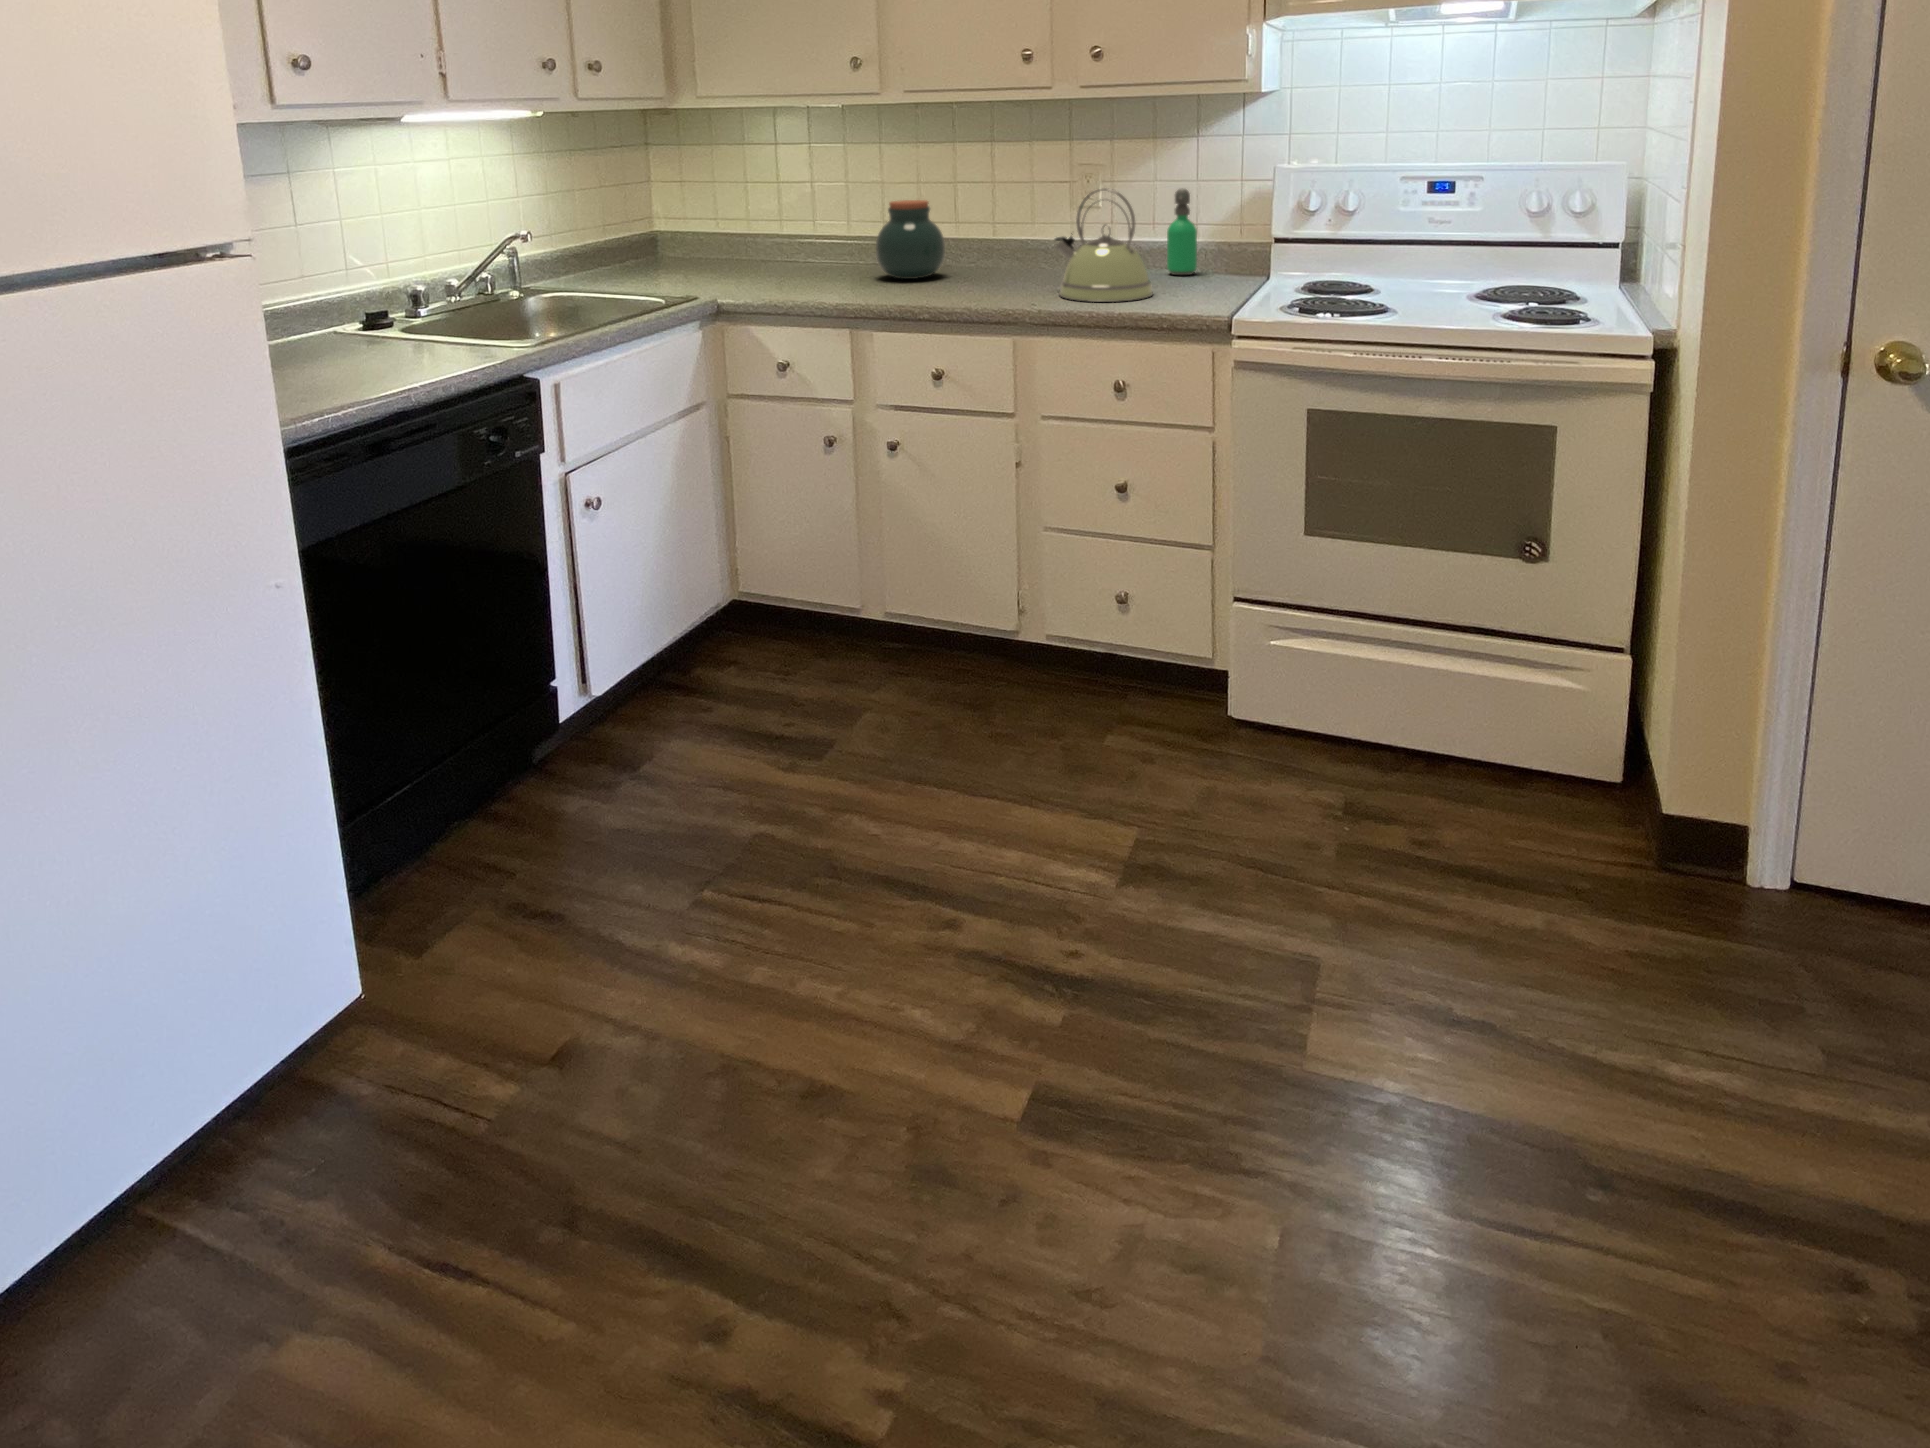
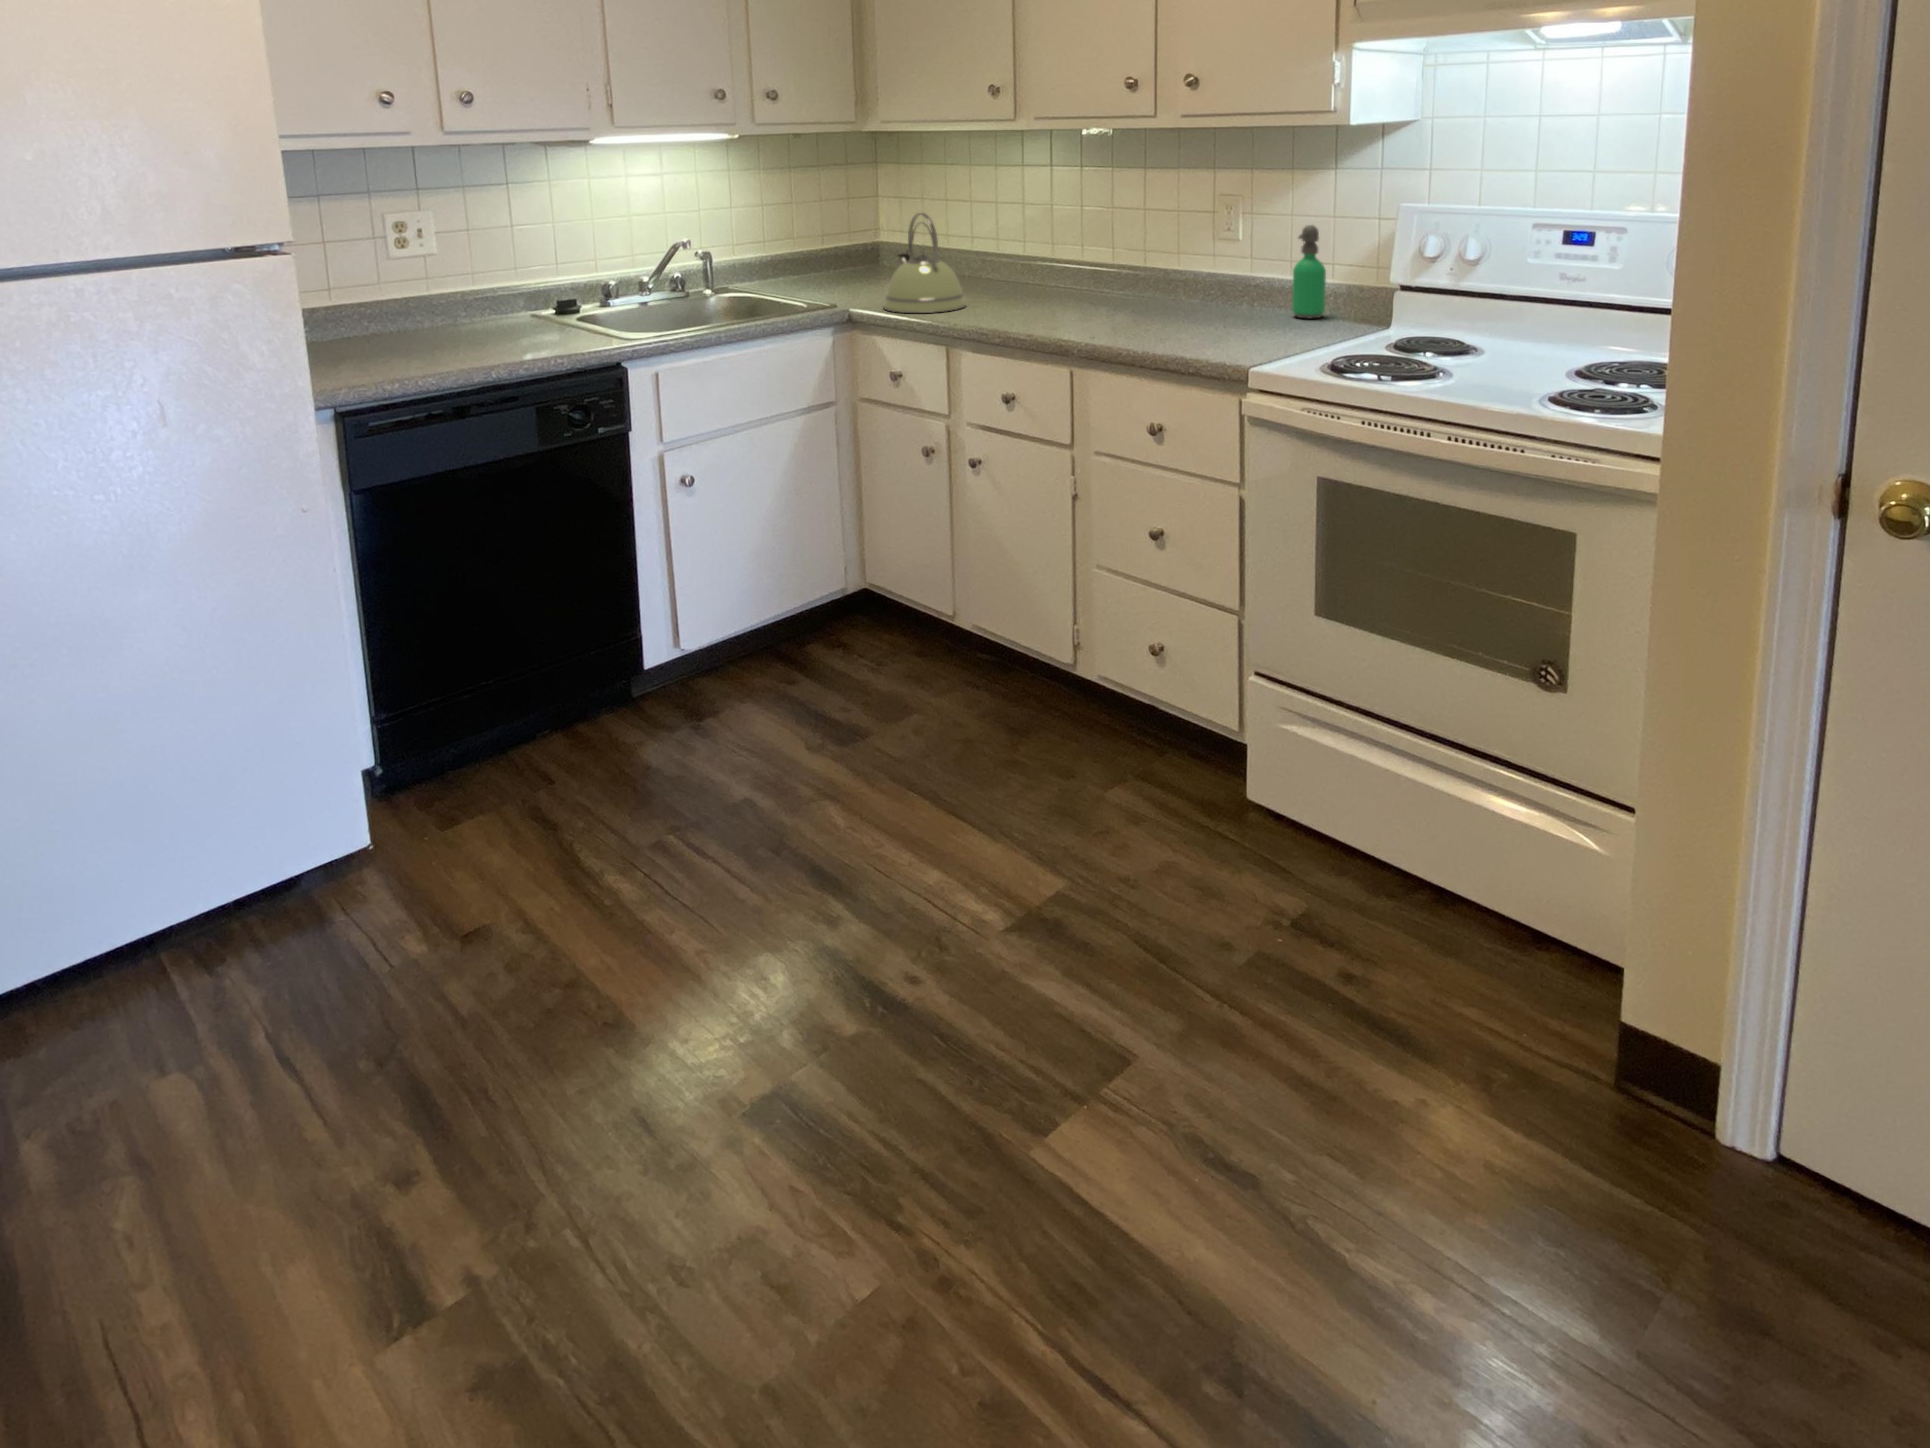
kettle: present [1055,188,1153,302] -> present [884,213,966,313]
jar: present [876,200,945,279] -> none [1011,225,1079,302]

